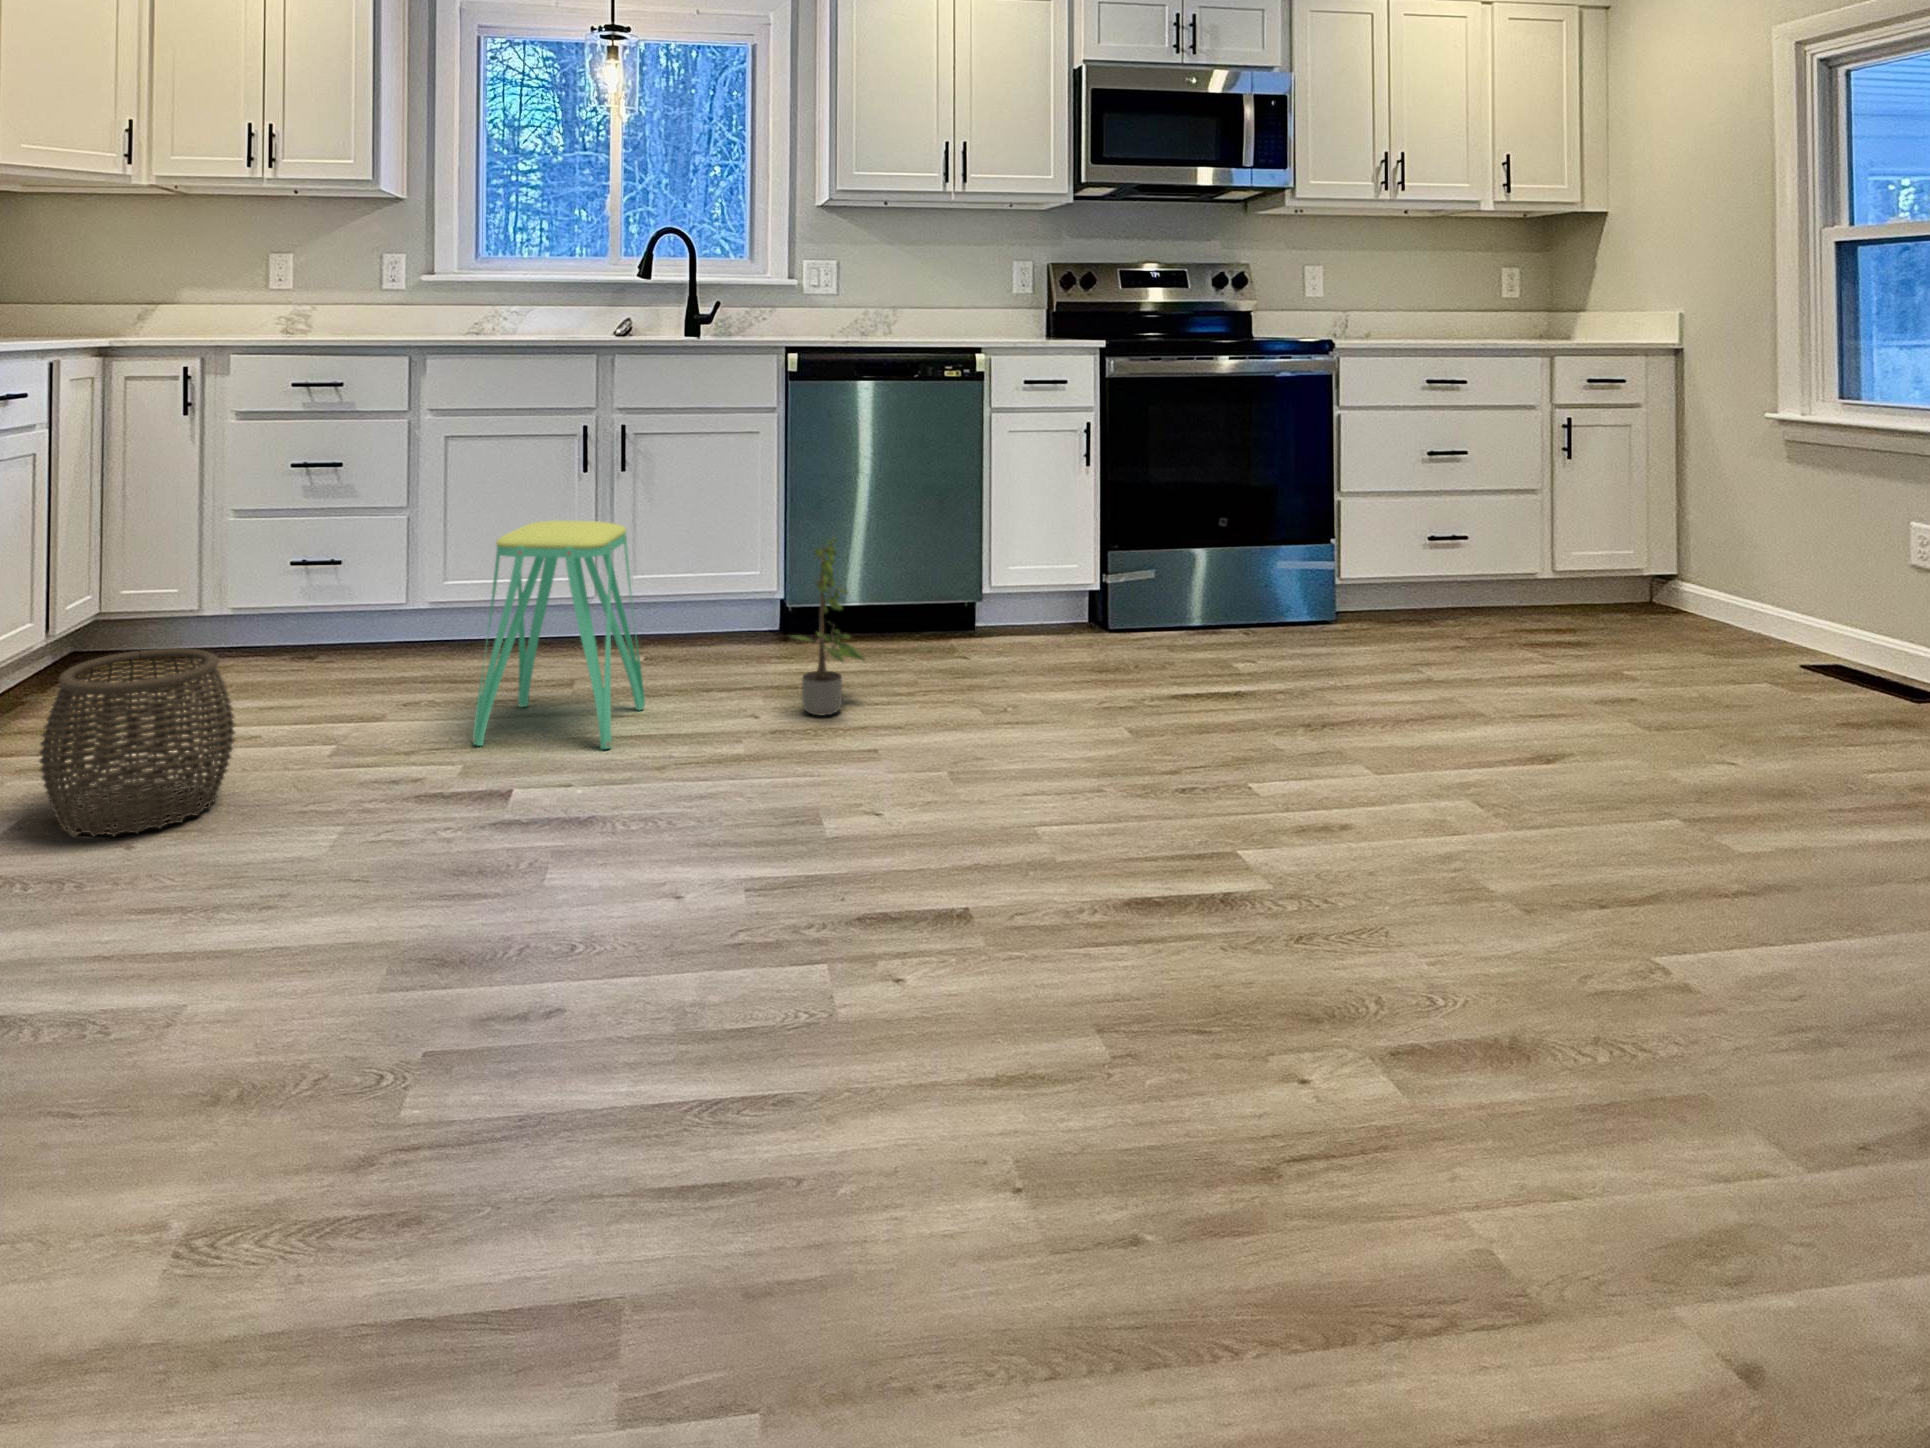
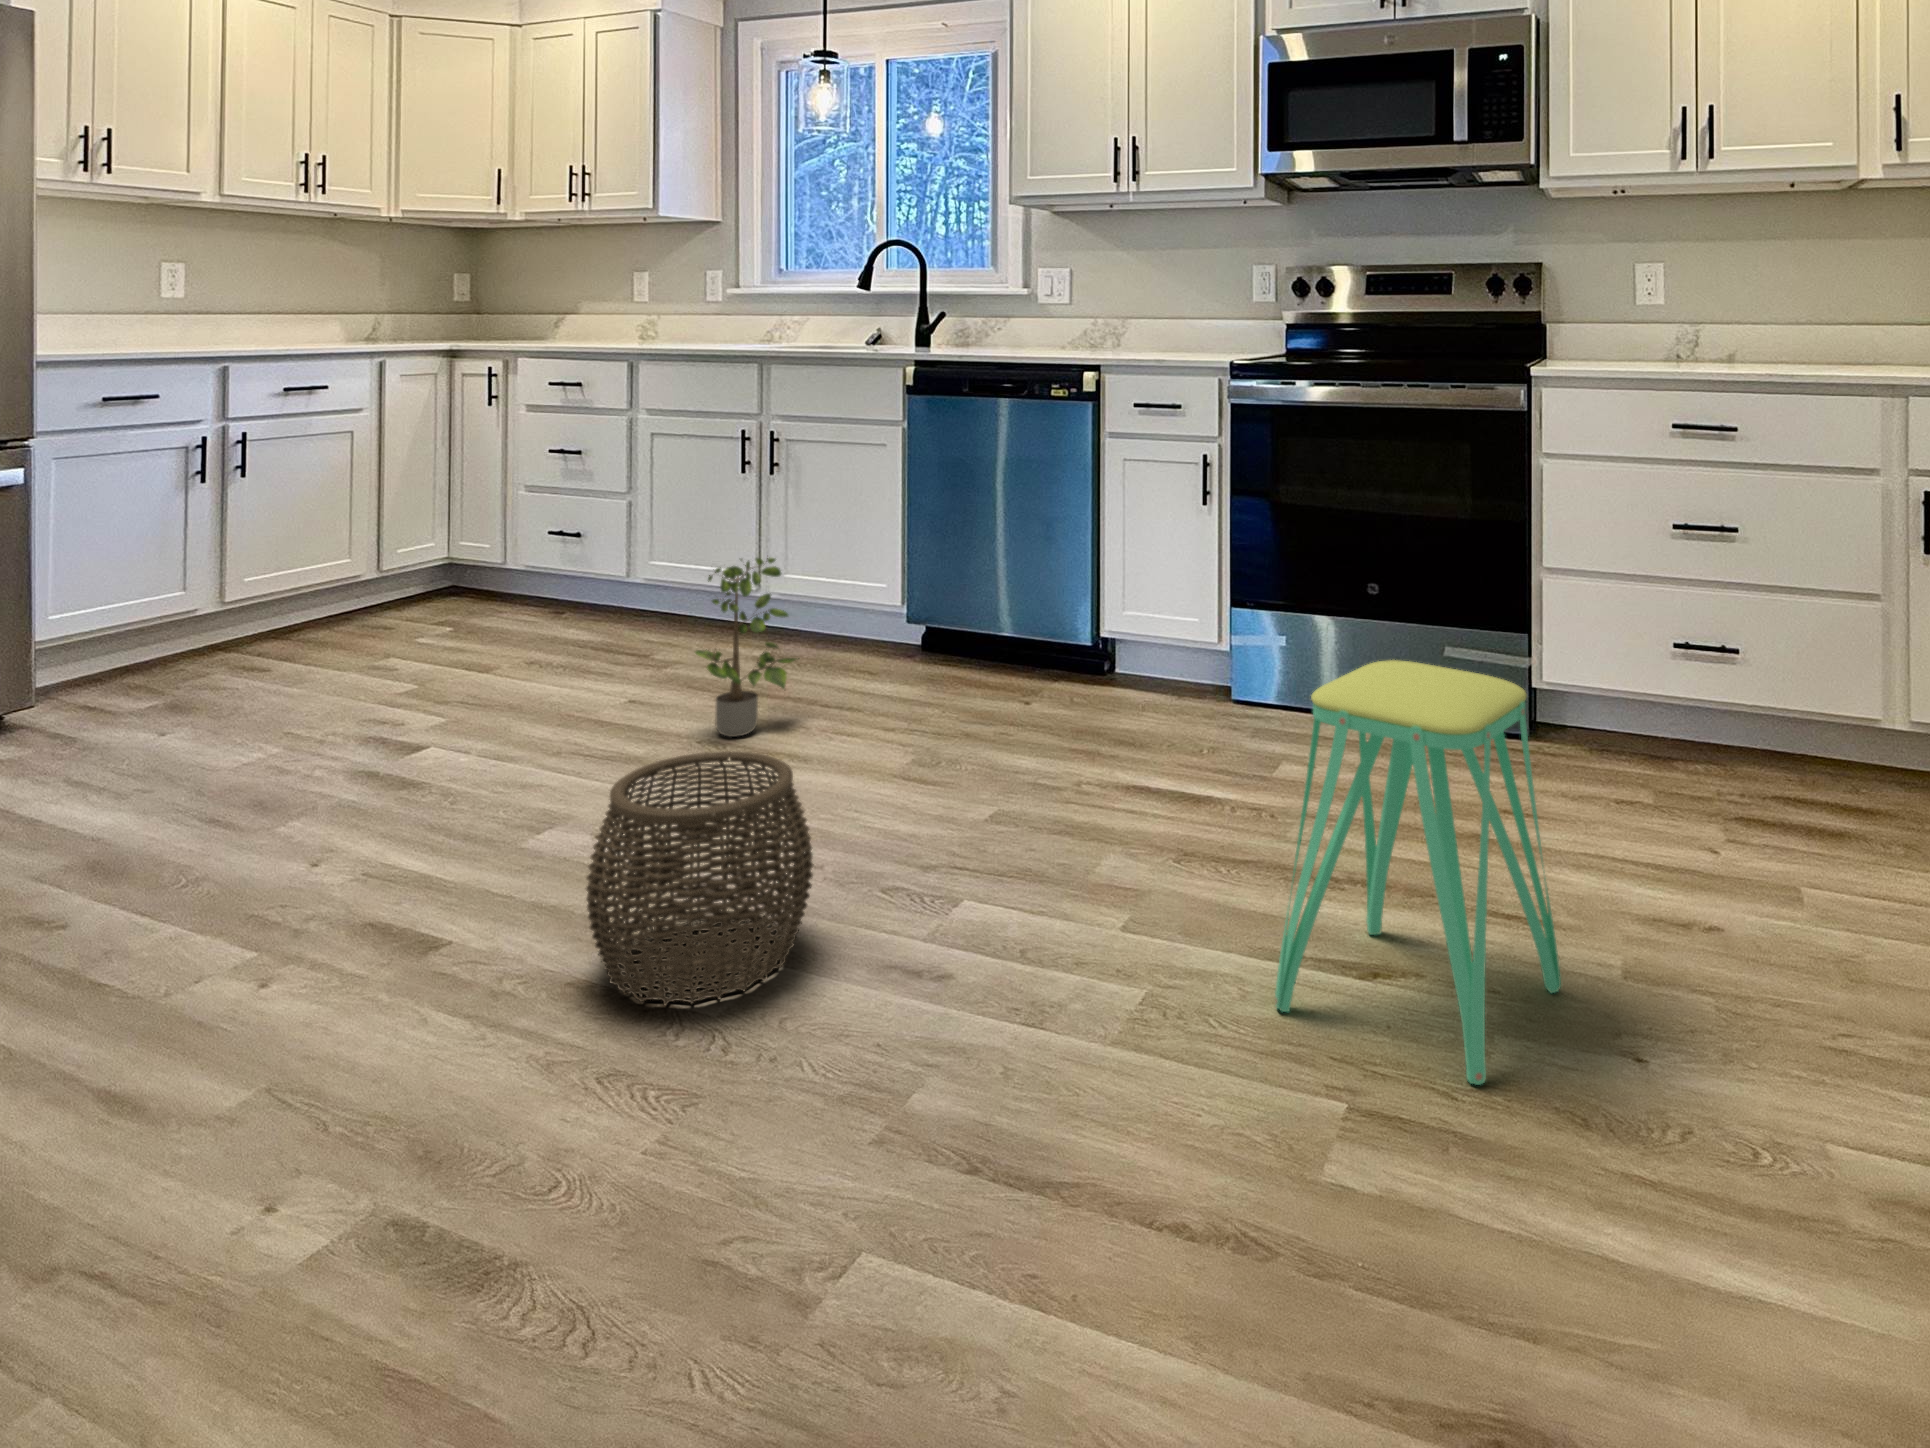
stool: present [472,520,645,749] -> present [1275,660,1561,1085]
woven basket: present [39,648,235,836] -> present [586,751,813,1005]

